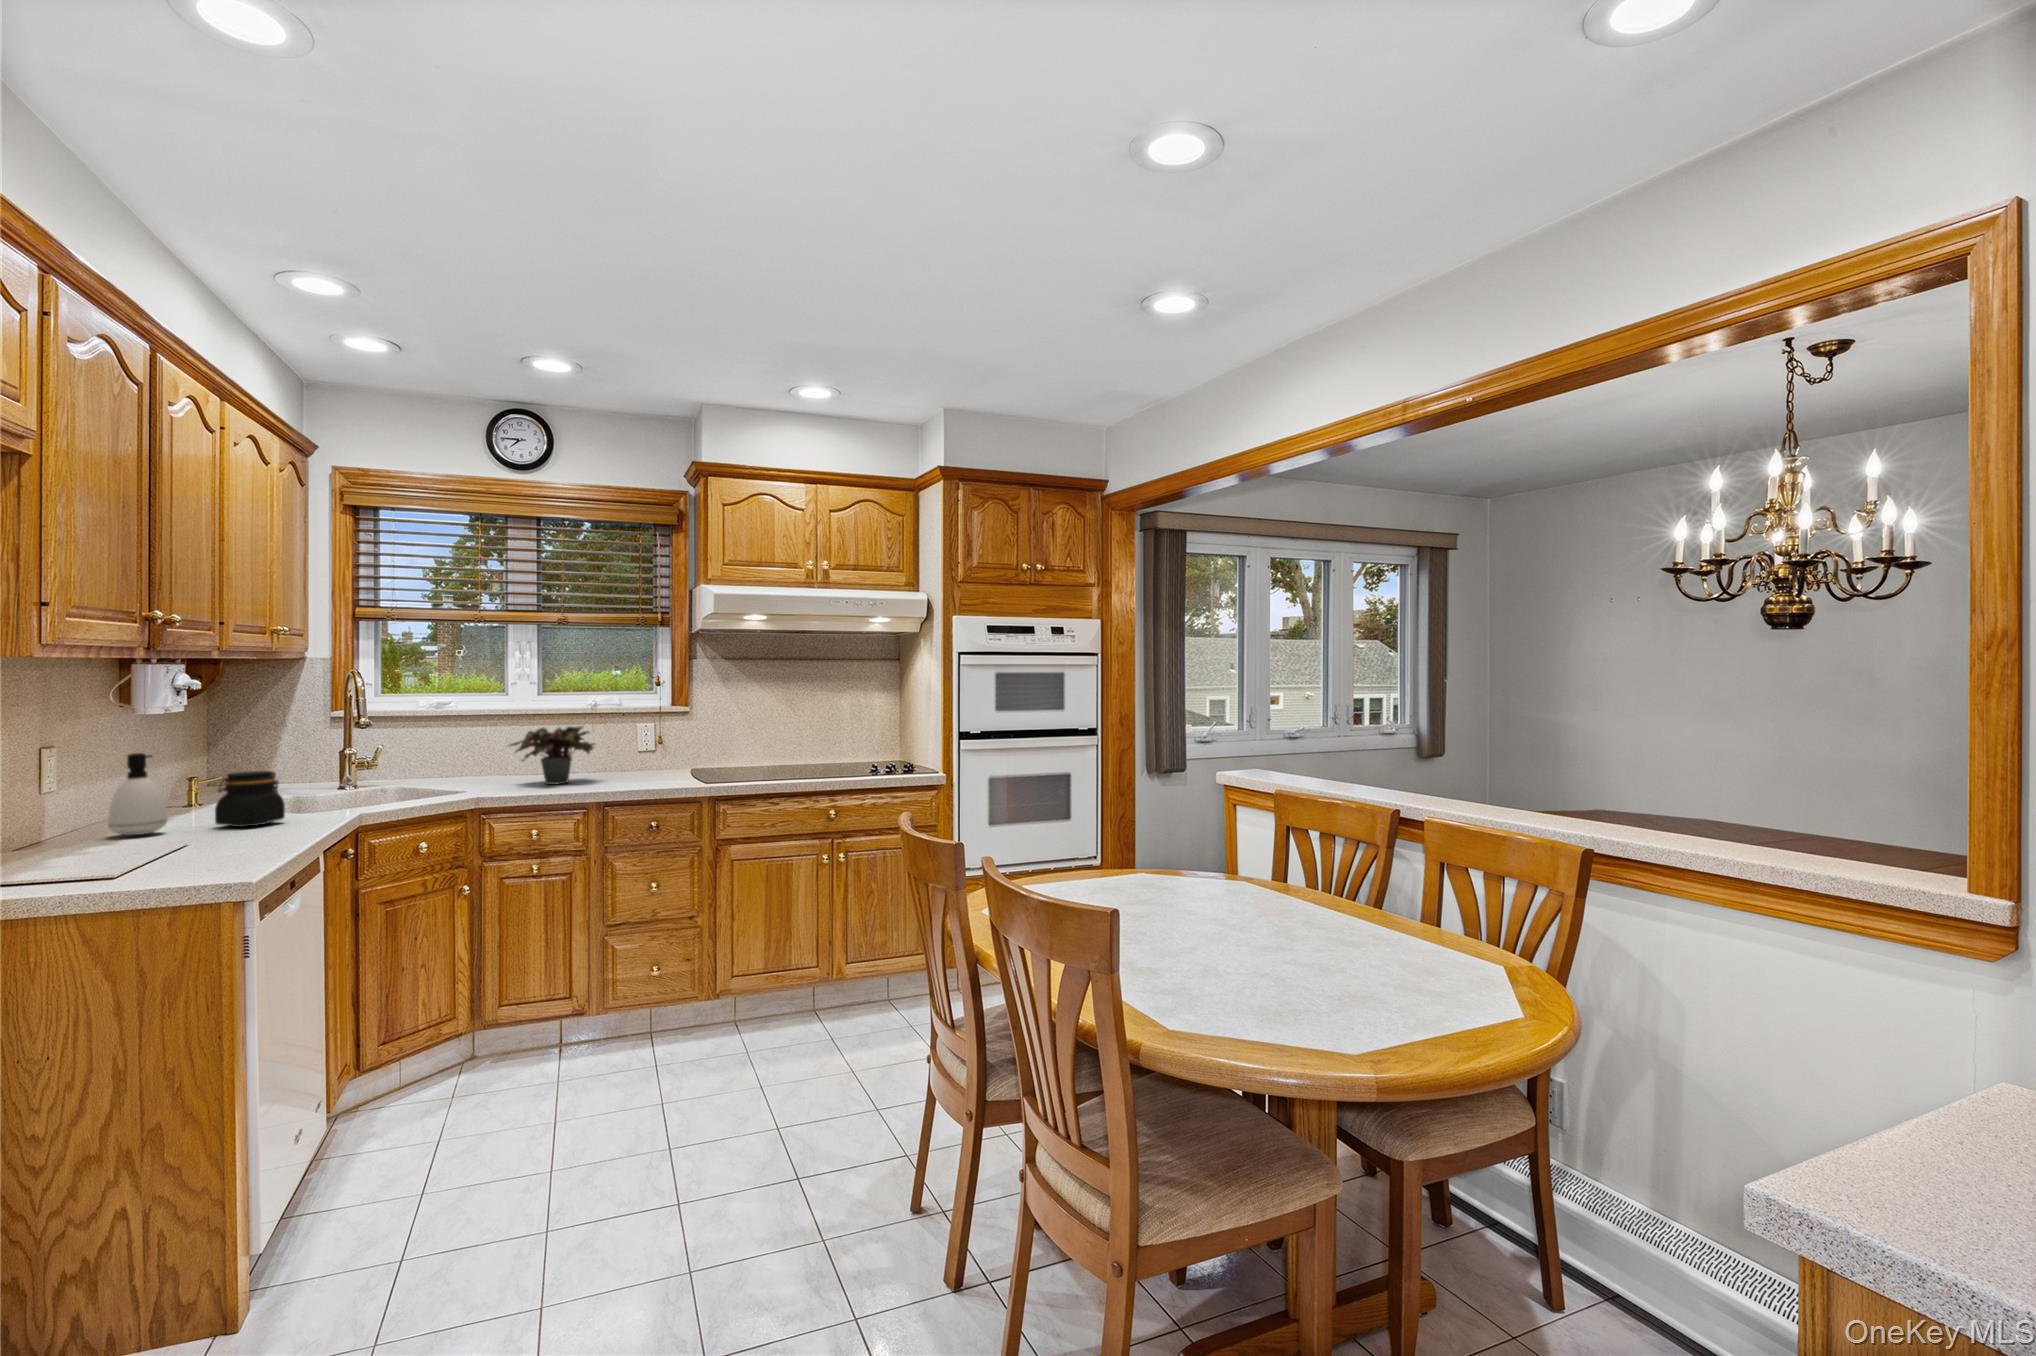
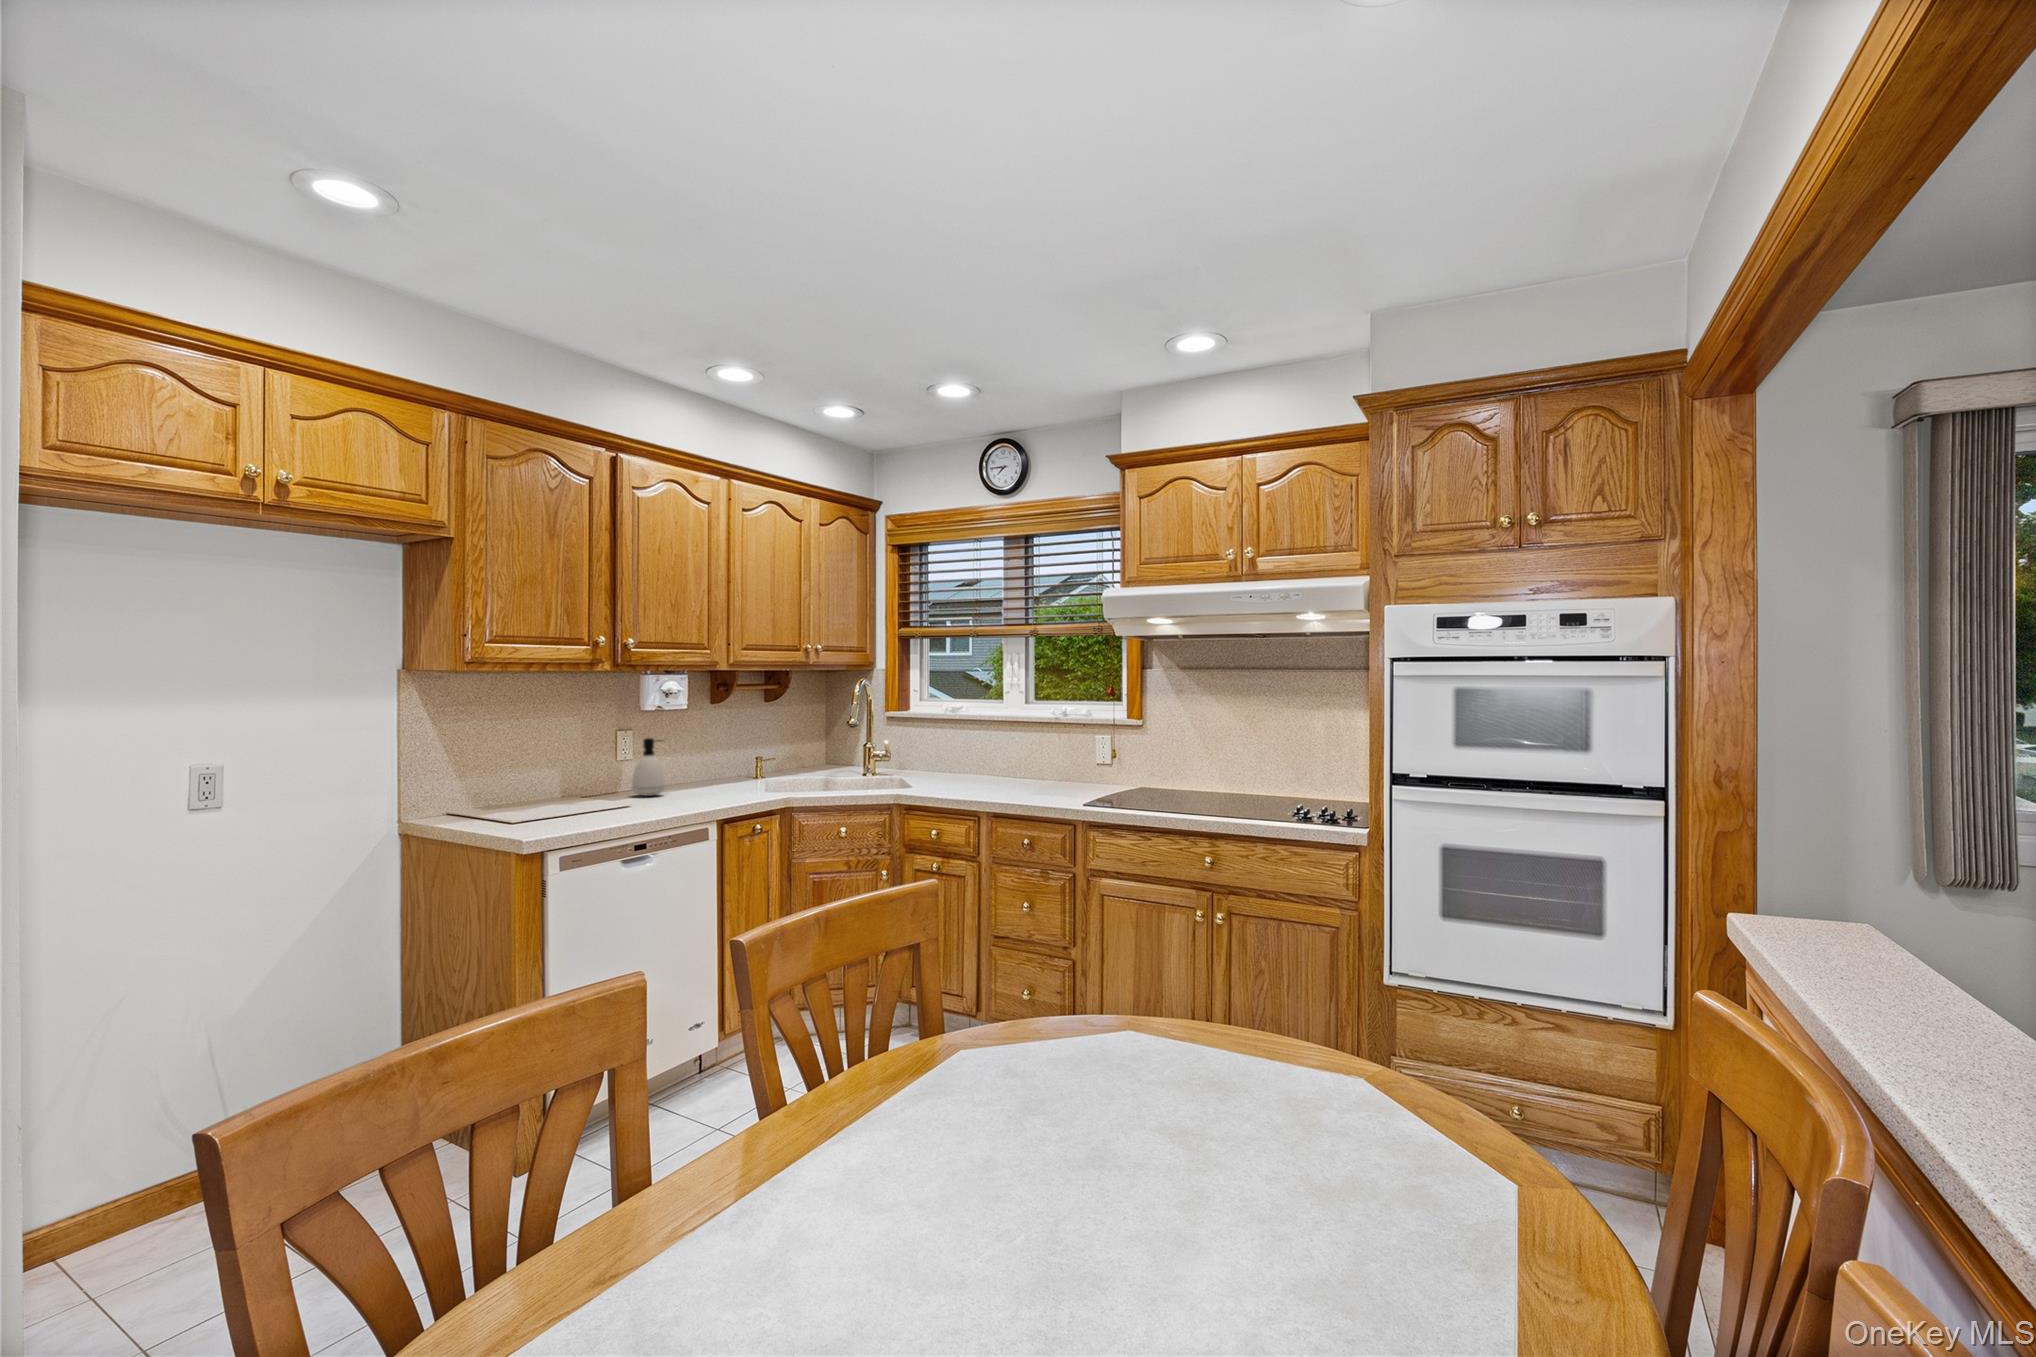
potted plant: present [511,726,594,784] -> none [952,734,1025,790]
jar: present [215,771,285,827] -> none [683,757,730,798]

